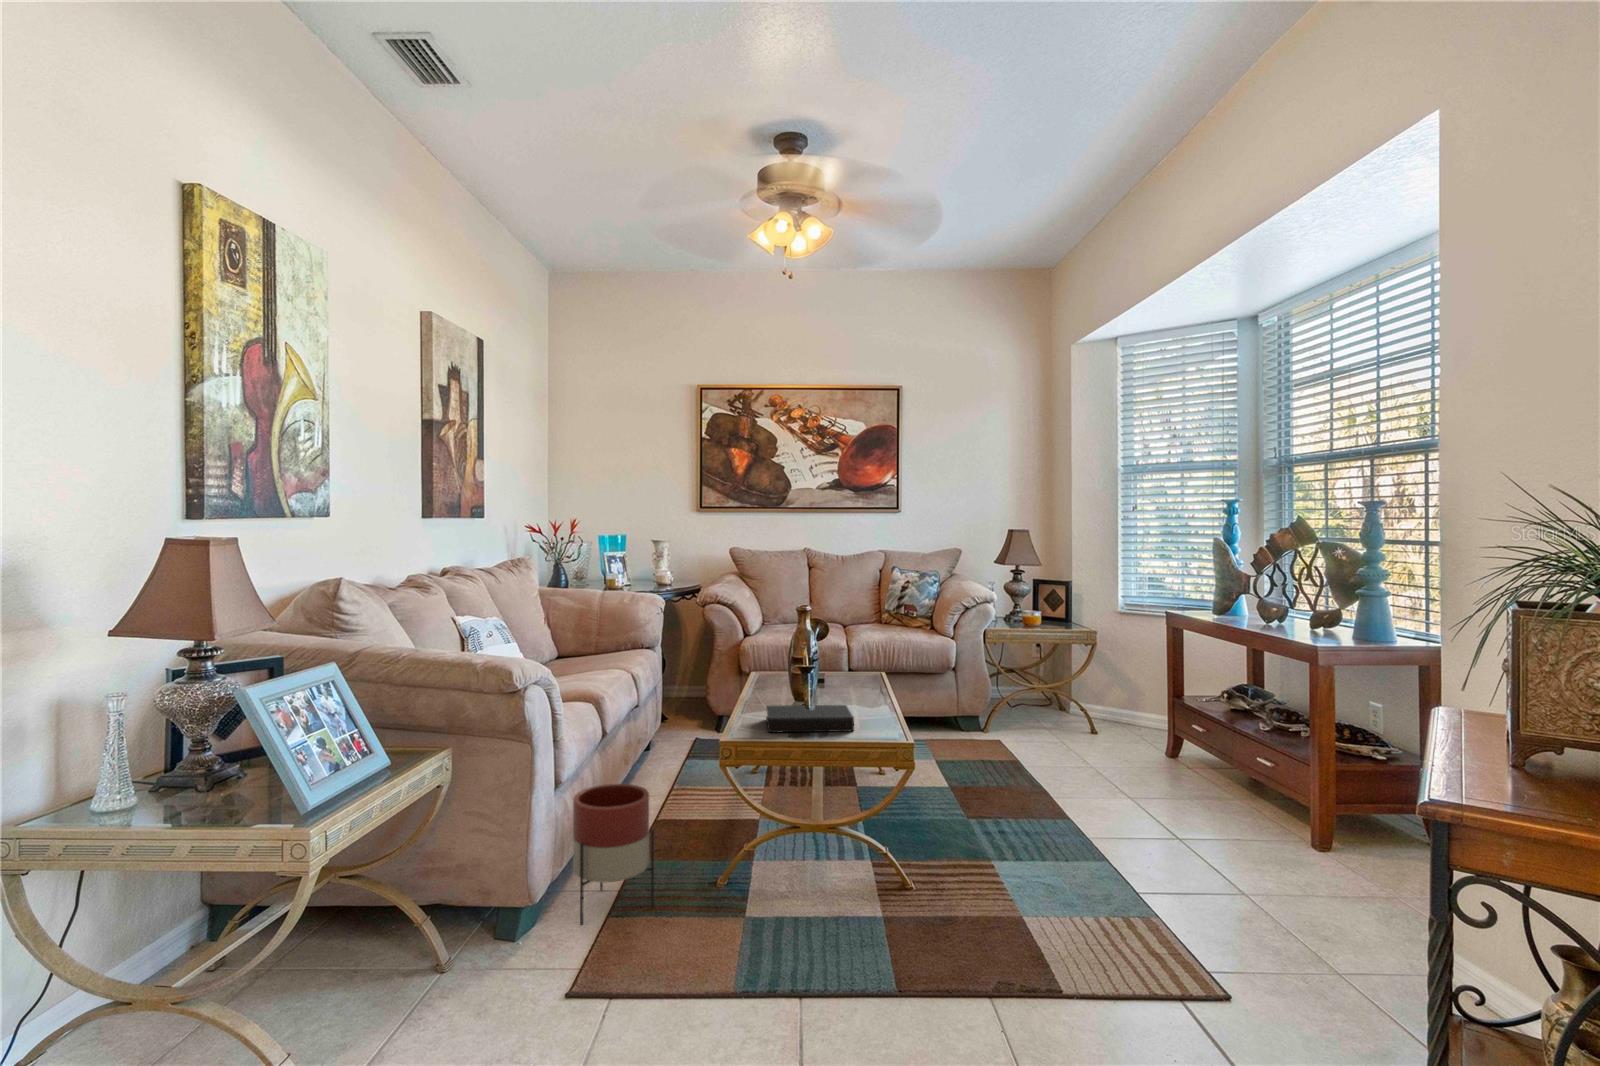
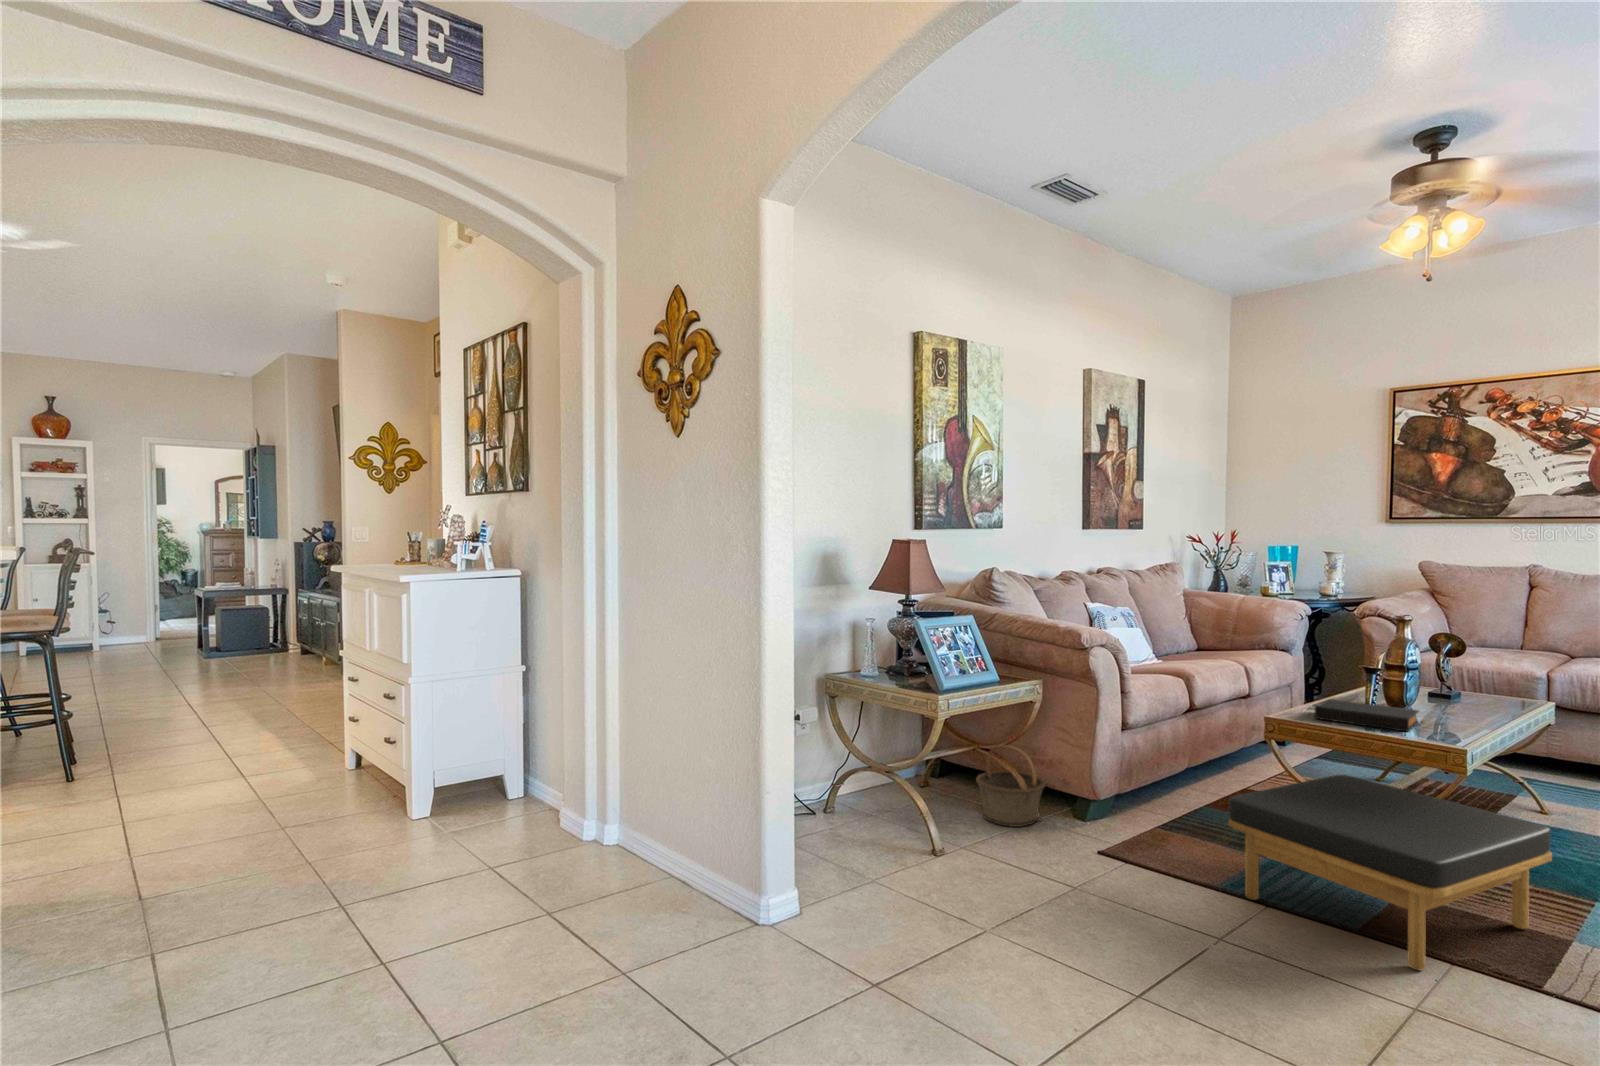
planter: present [573,784,654,924] -> none [1131,735,1196,837]
ottoman: none [742,790,995,1014] -> present [1229,775,1552,970]
basket: none [345,859,462,993] -> present [976,745,1045,827]

